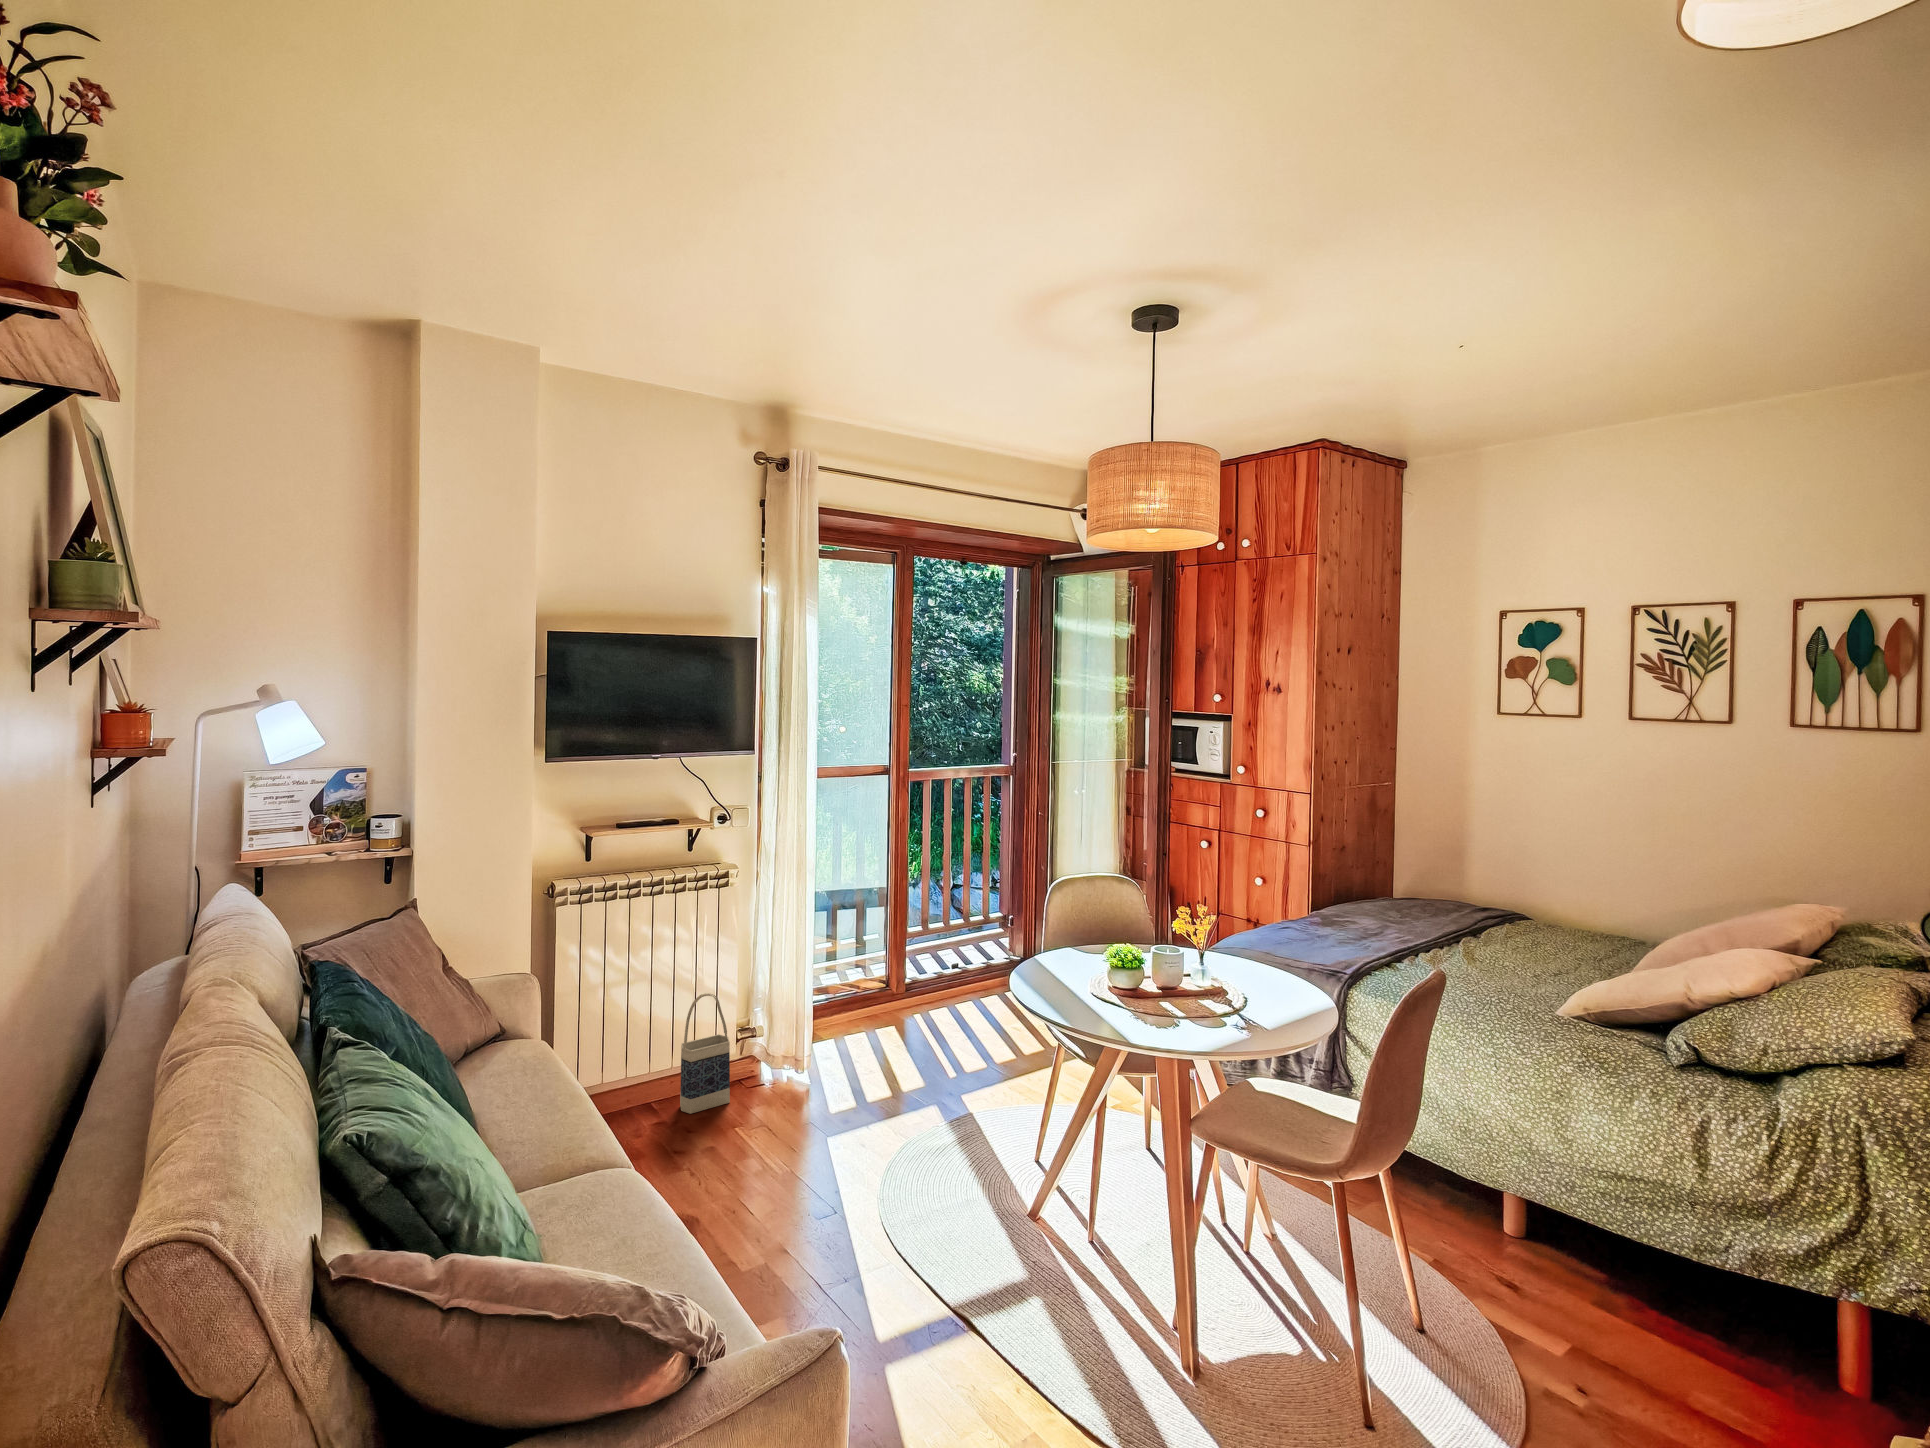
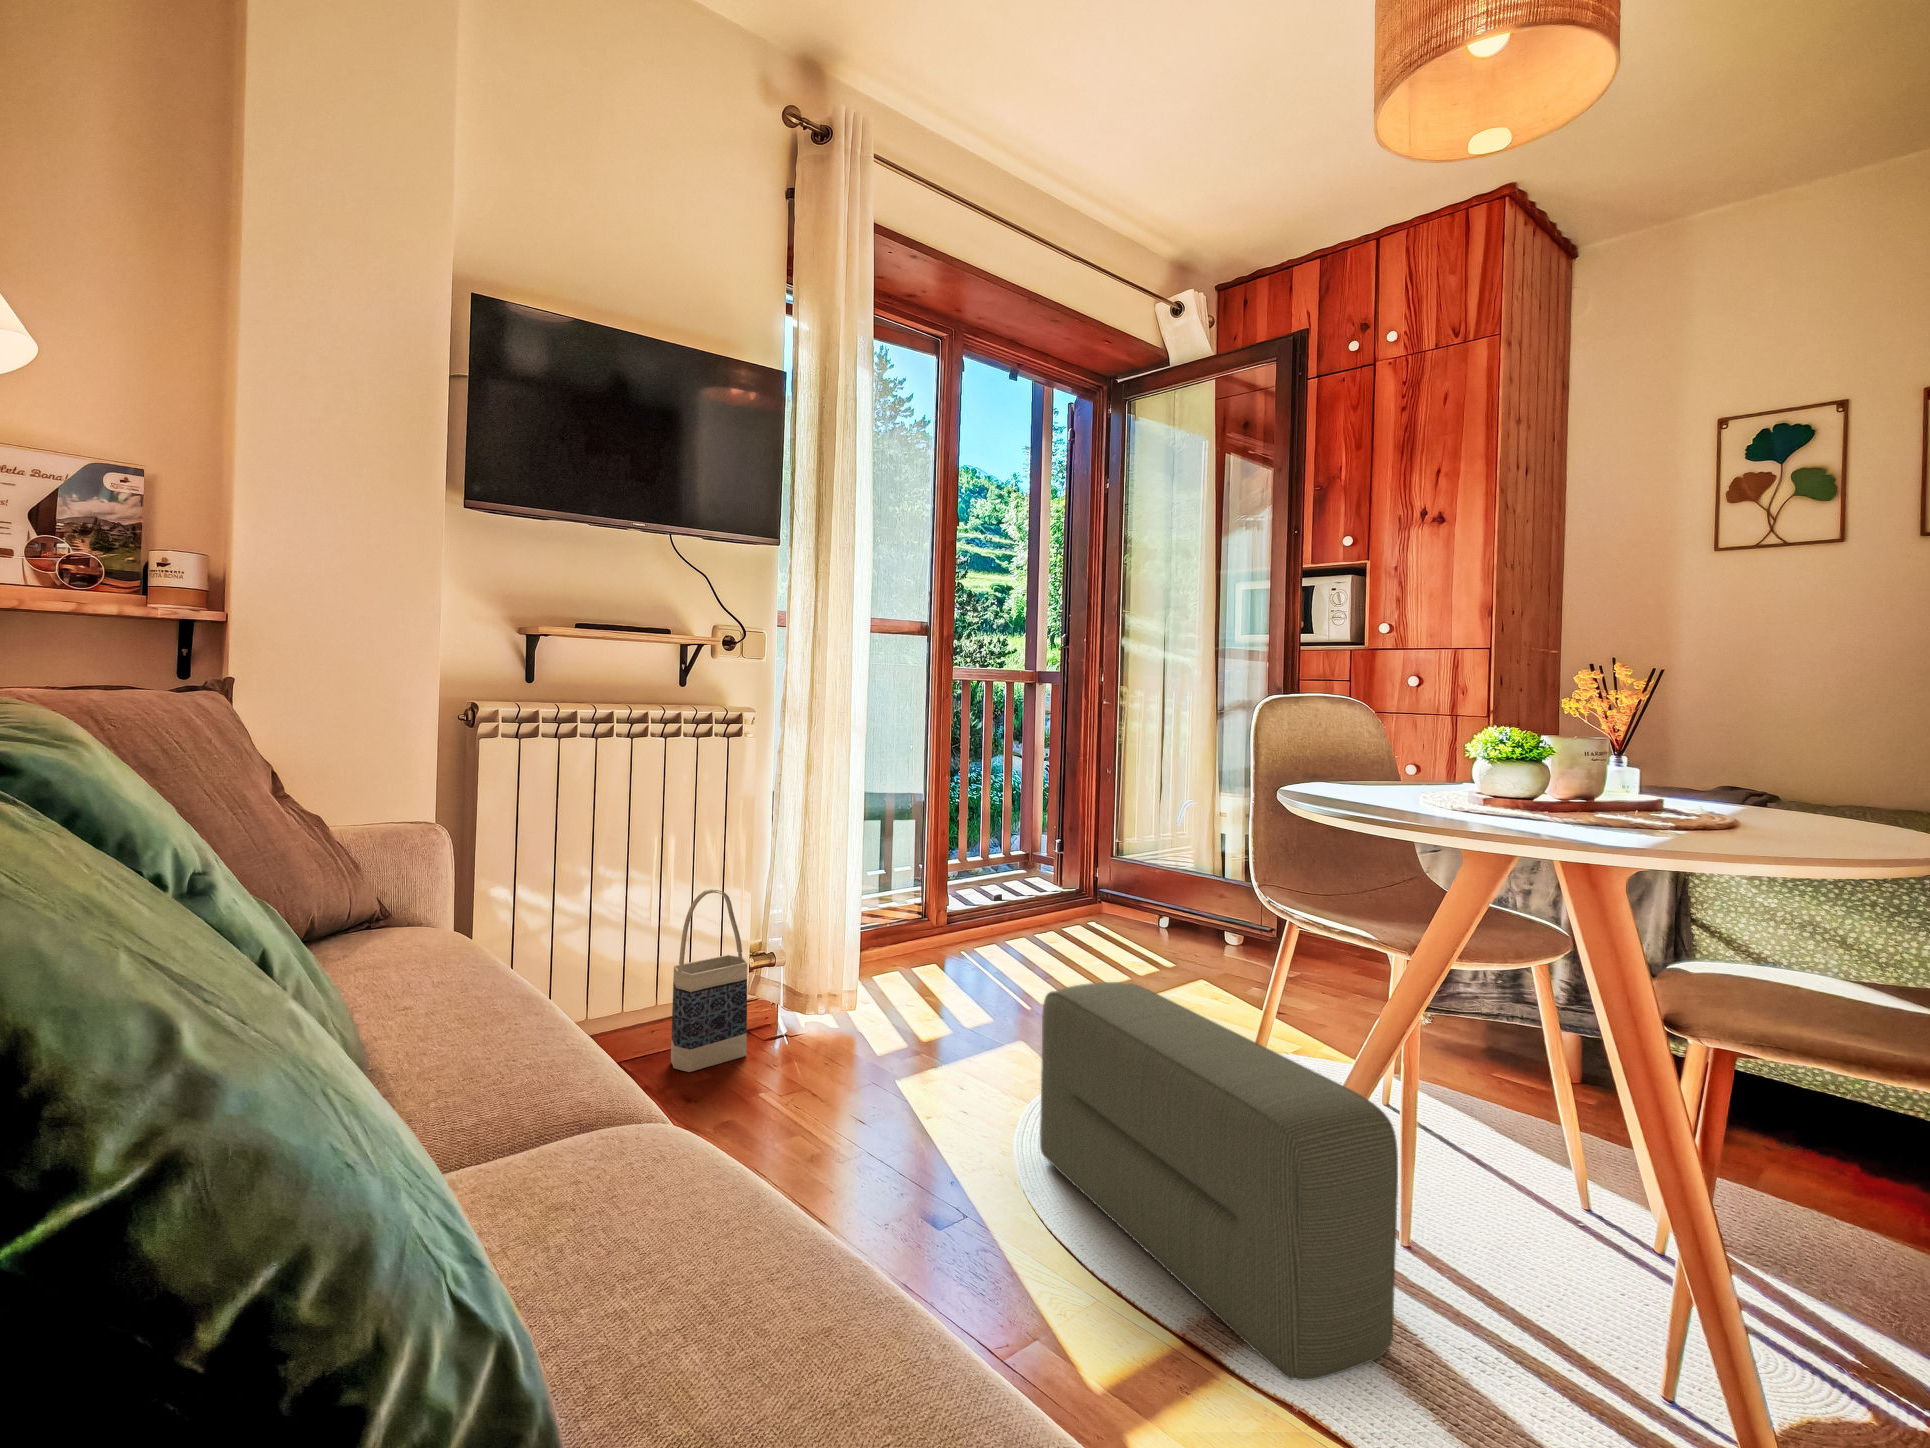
pouf: none [889,1072,1026,1304] -> present [1040,982,1398,1381]

